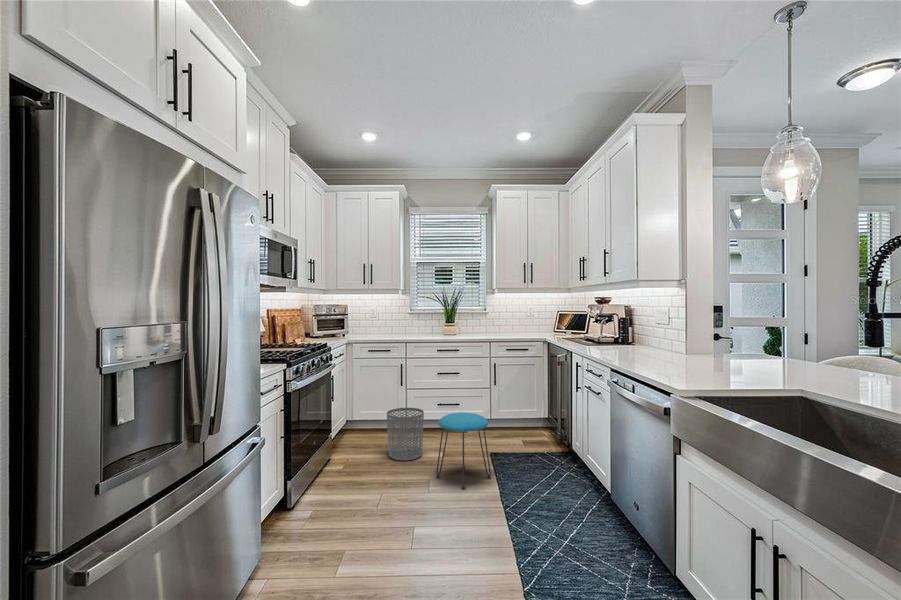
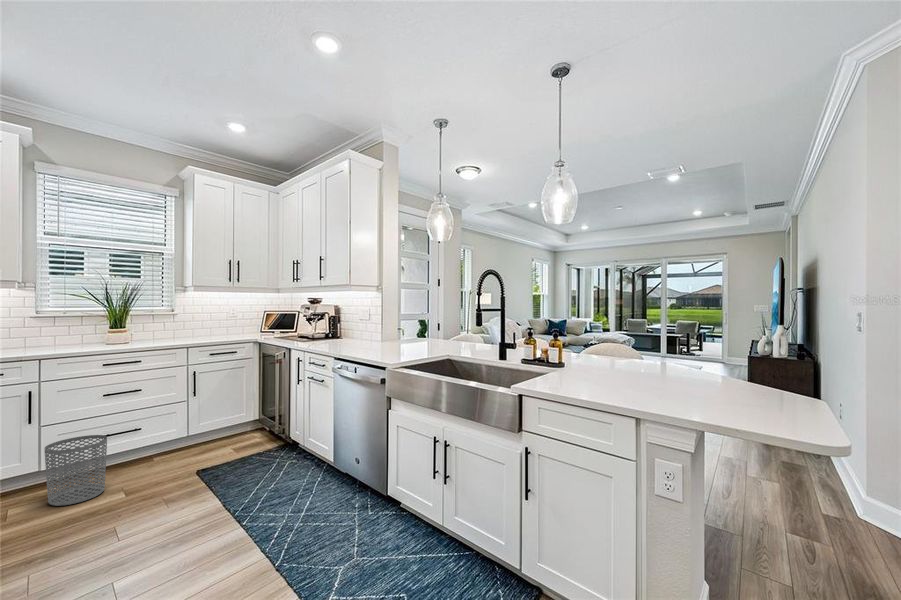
stool: present [436,413,491,489] -> none [136,424,209,508]

